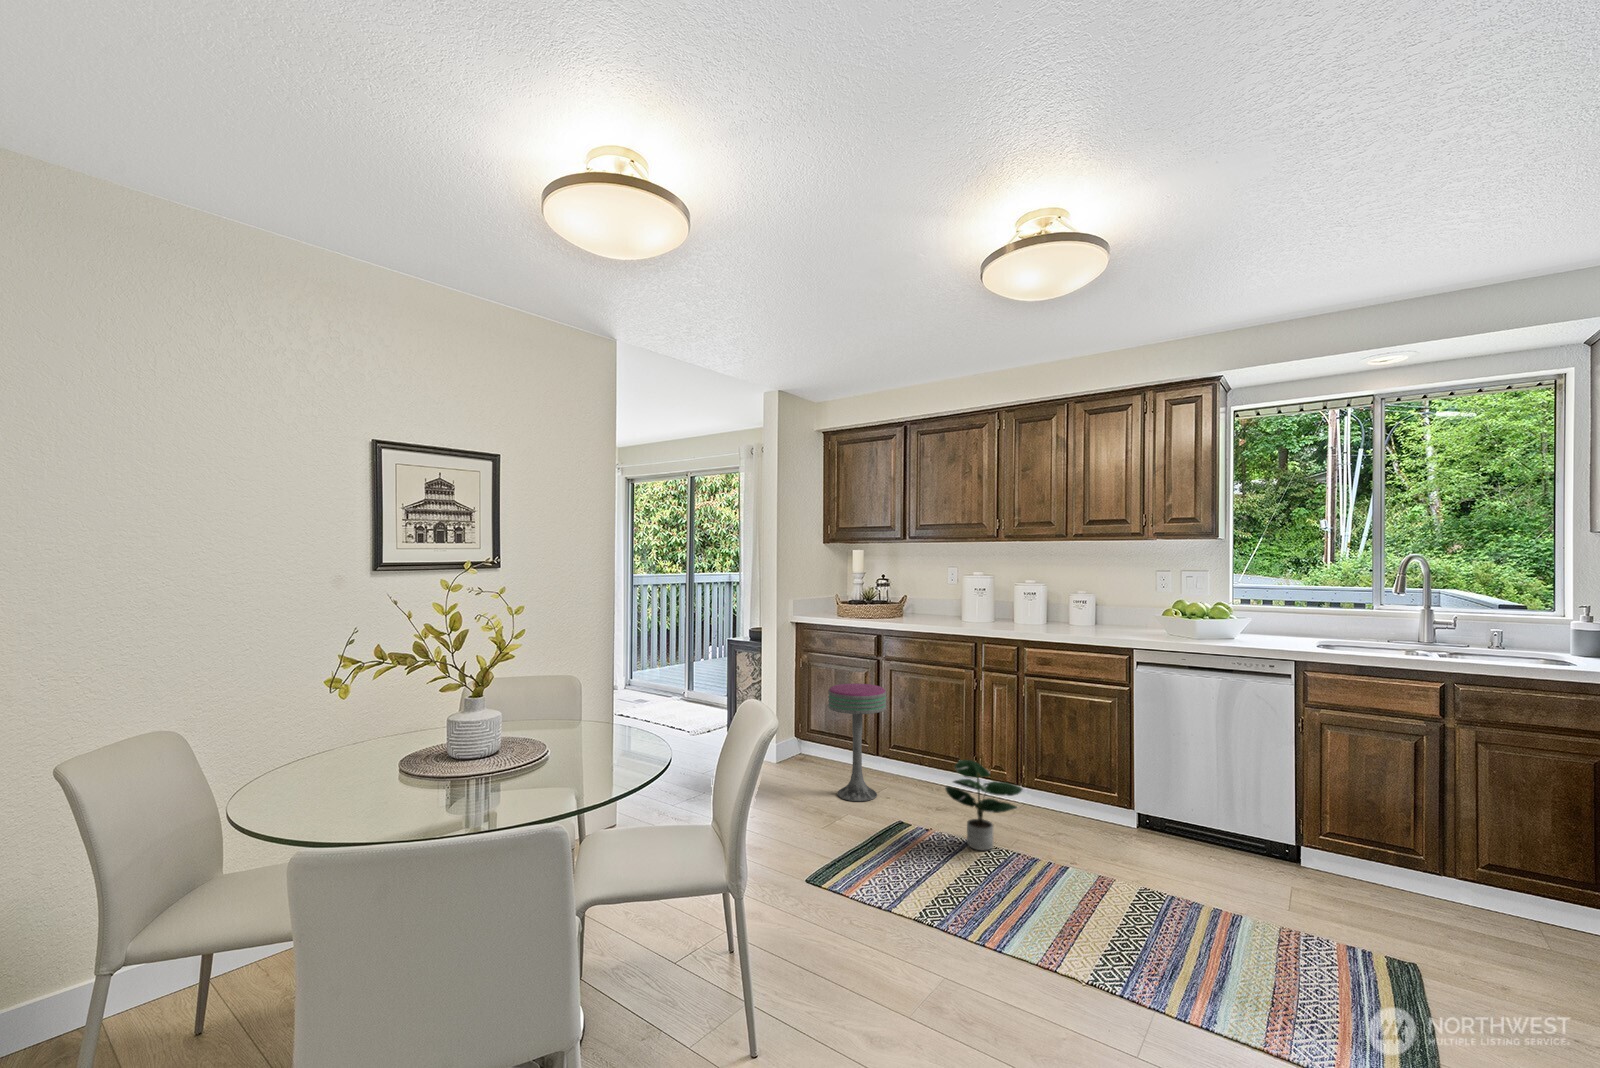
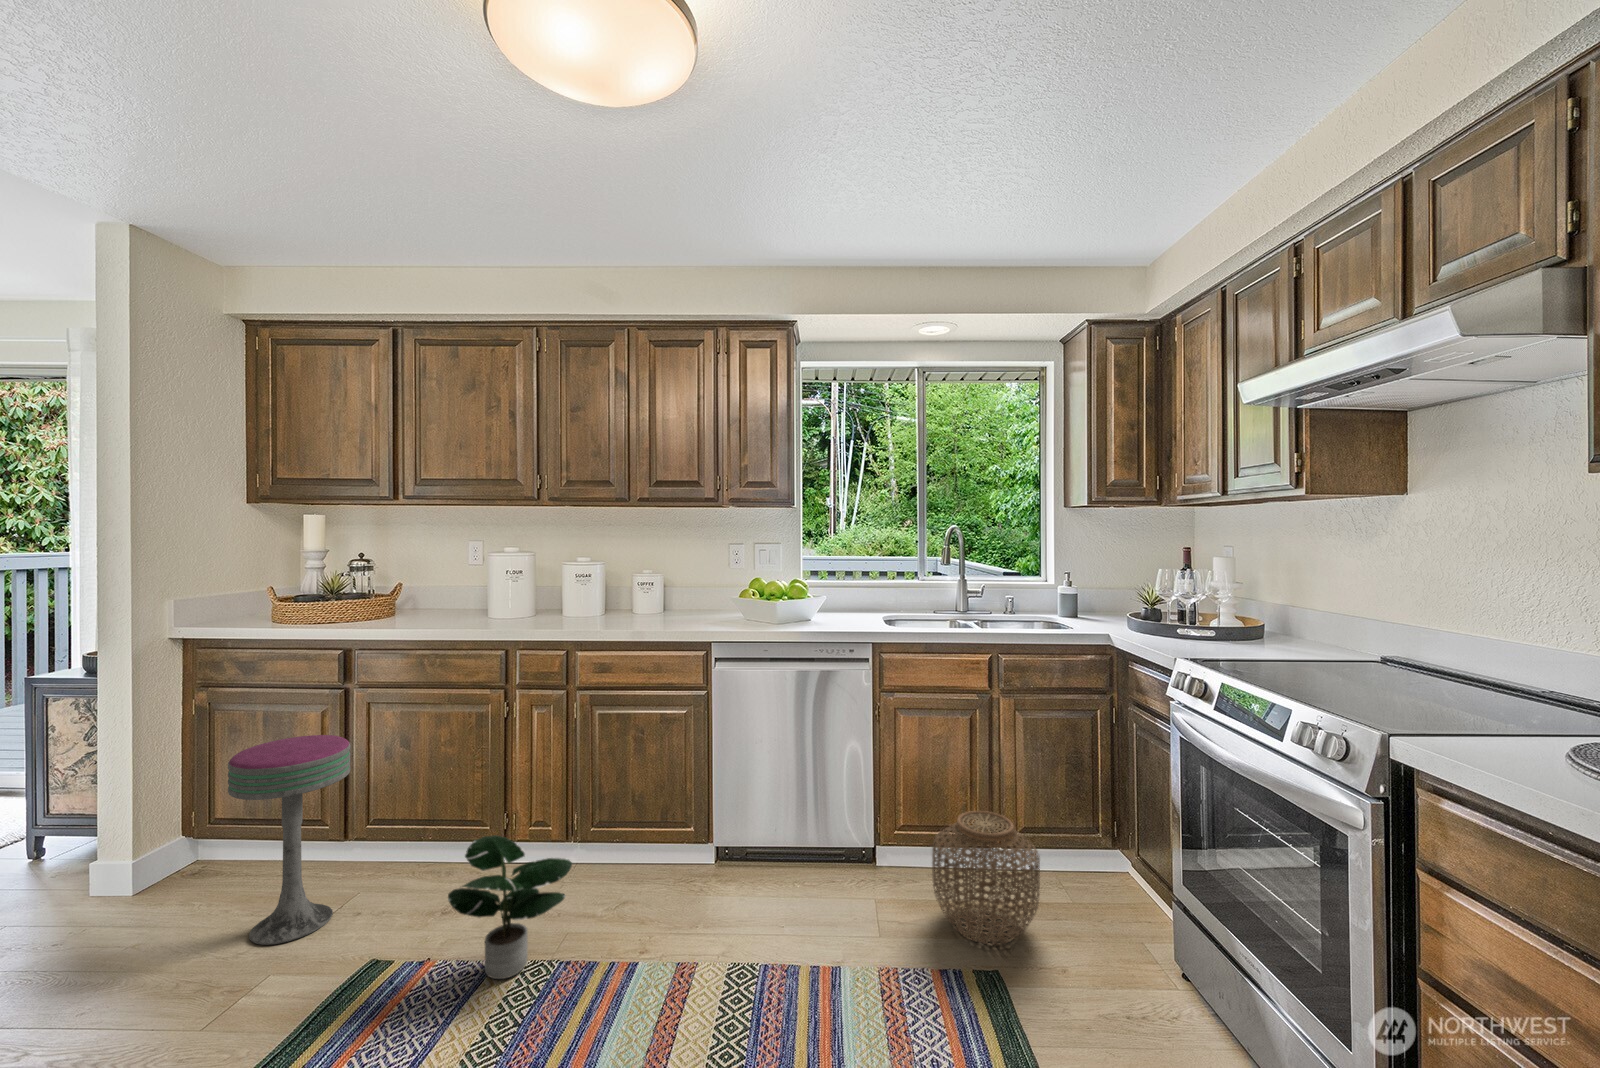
woven basket: none [1348,826,1481,955] -> present [932,811,1040,945]

